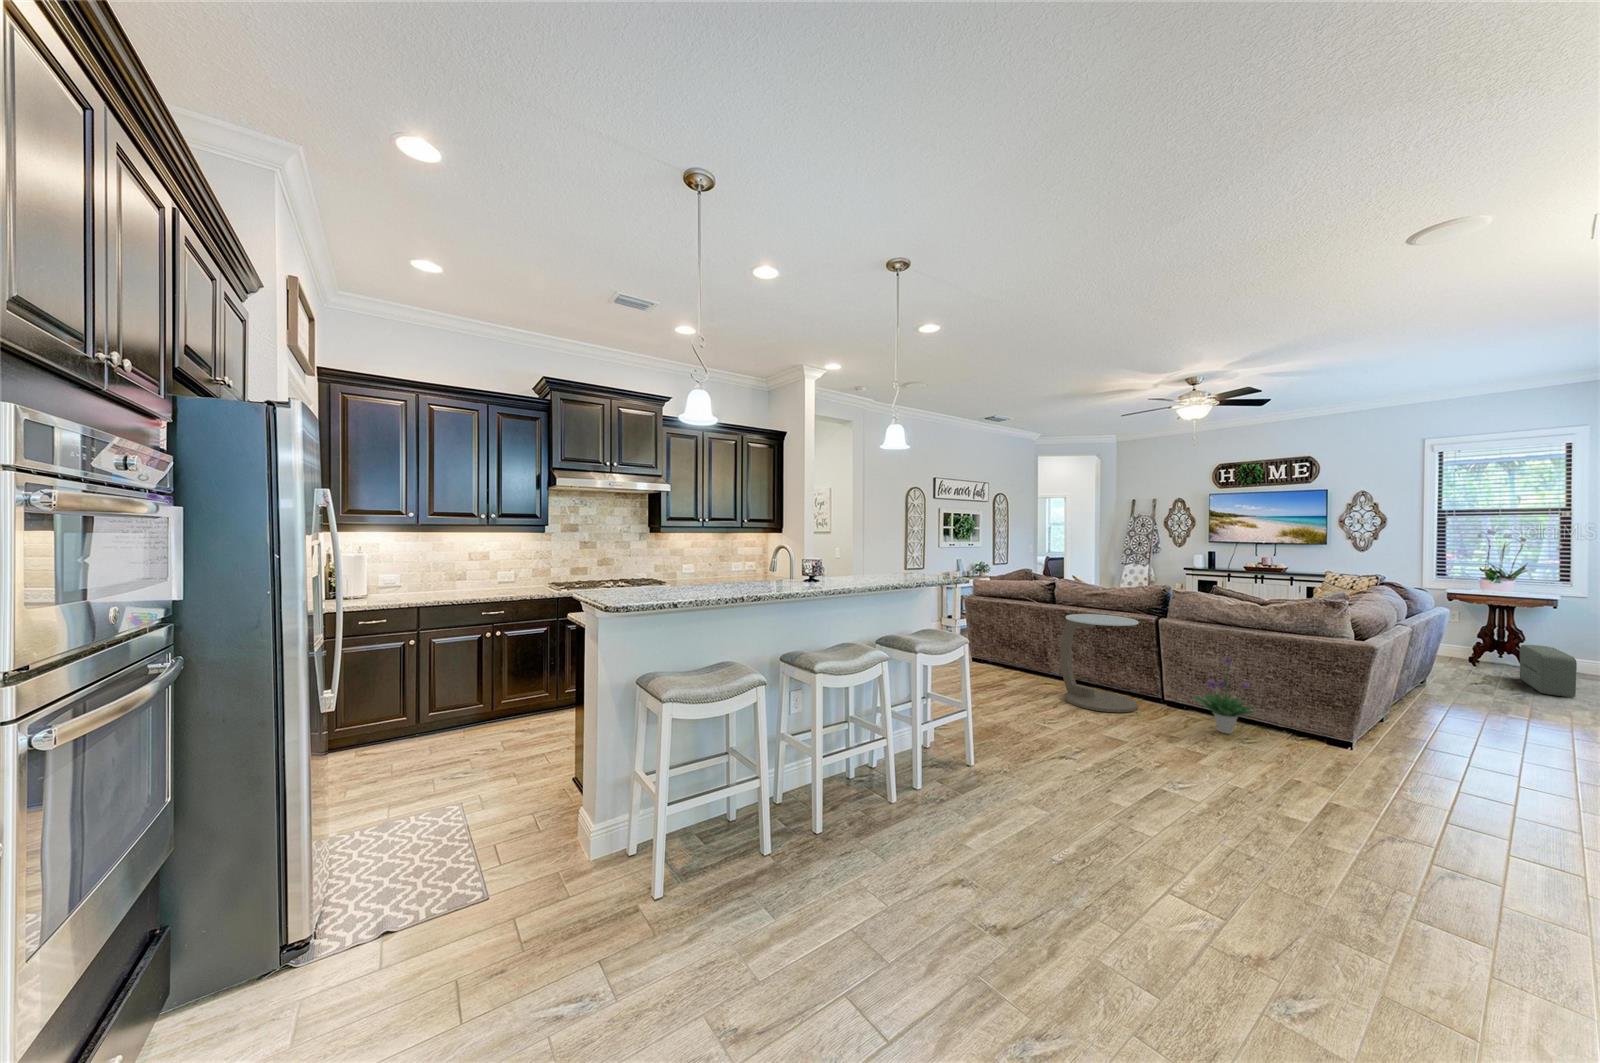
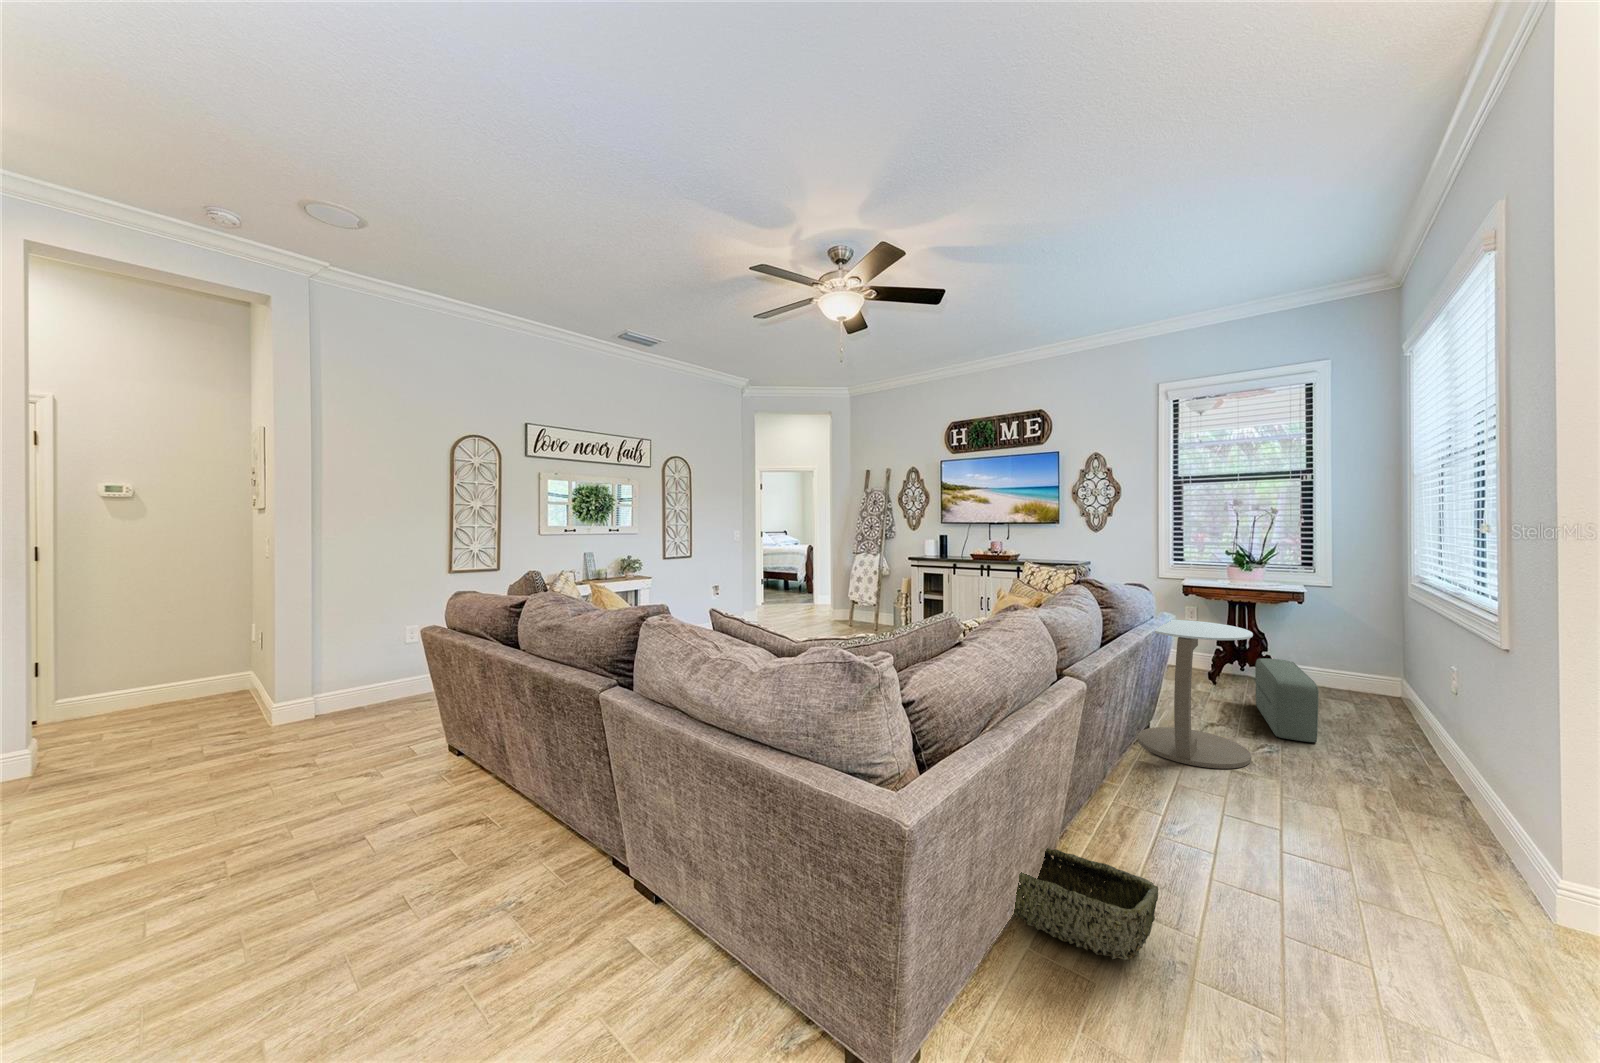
side table: present [1060,614,1139,712] -> present [1138,620,1253,769]
potted plant: present [1194,657,1255,734] -> none [606,772,736,956]
woven basket: none [1387,708,1486,749] -> present [1014,847,1158,960]

